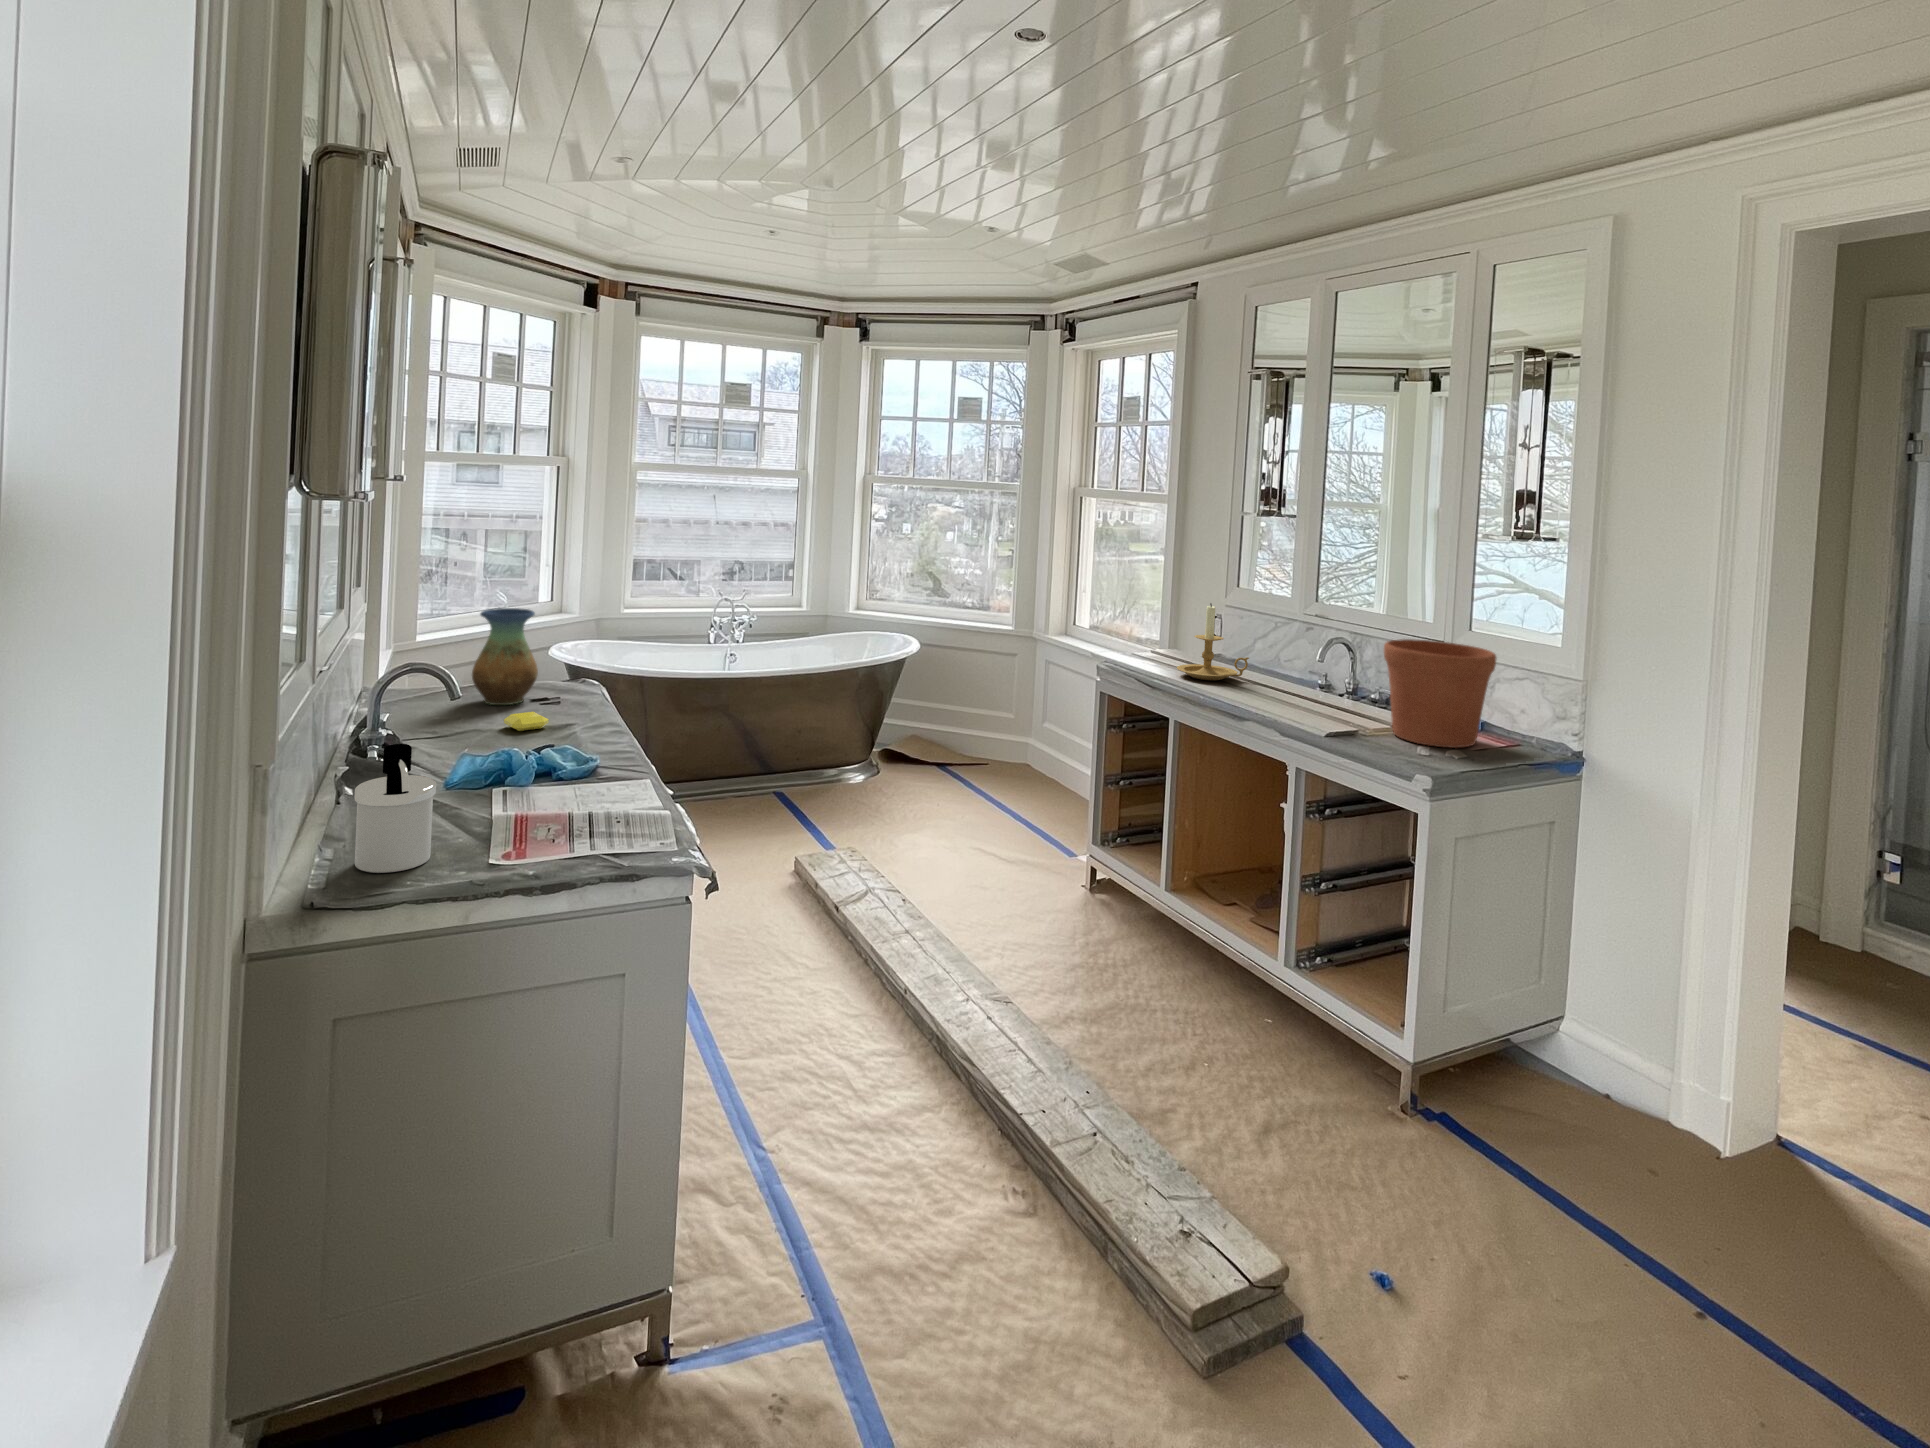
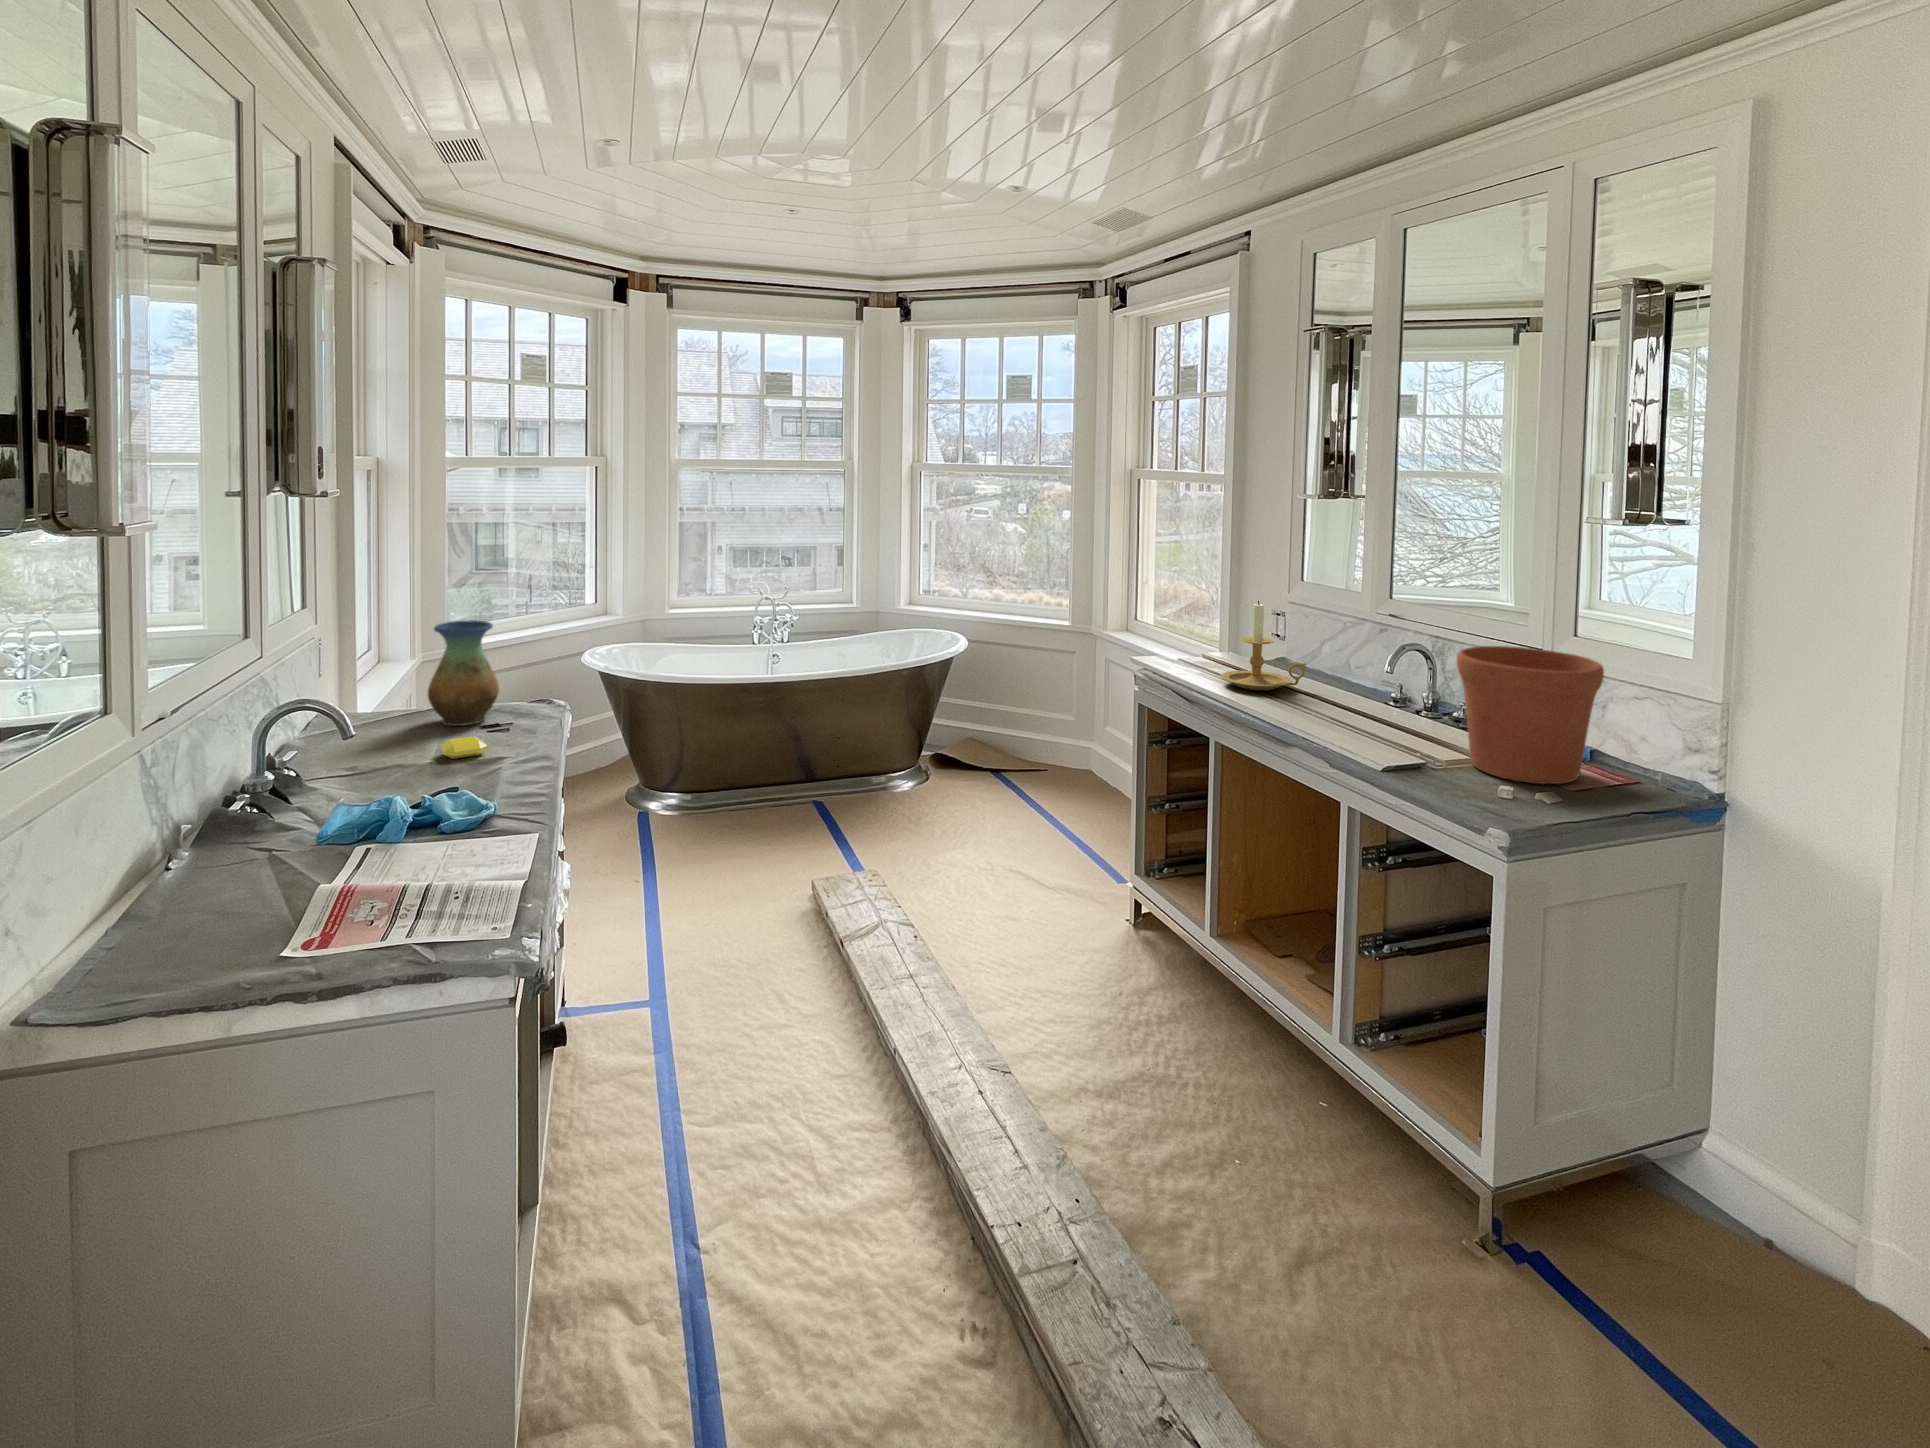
soap dispenser: present [354,744,436,873] -> none [138,801,241,955]

